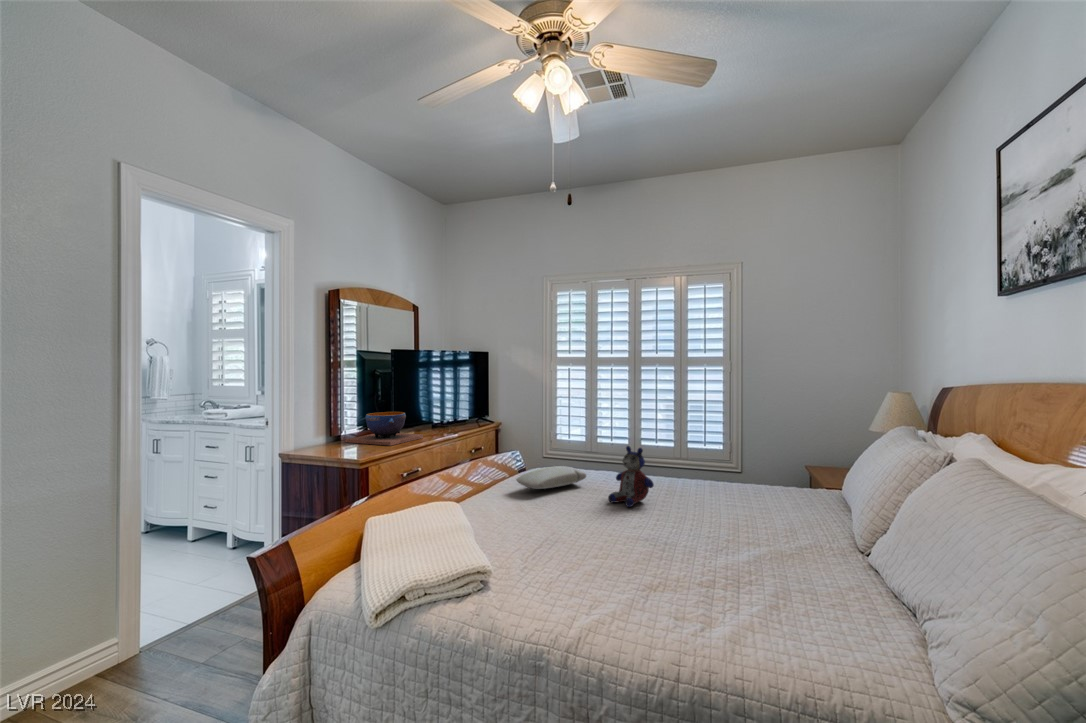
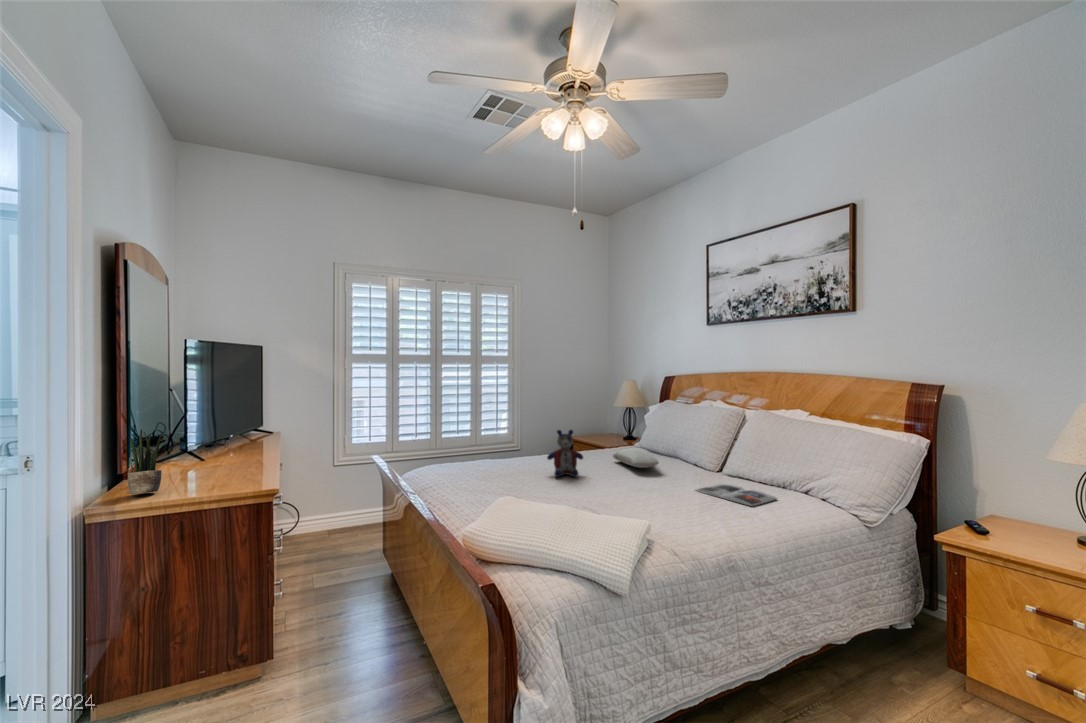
potted plant: none [311,405,331,446] -> present [128,430,162,494]
decorative bowl: present [345,412,423,445] -> none [161,429,262,482]
pillow: present [516,466,586,489] -> present [613,448,659,468]
magazine: none [729,565,834,628] -> present [695,484,777,506]

